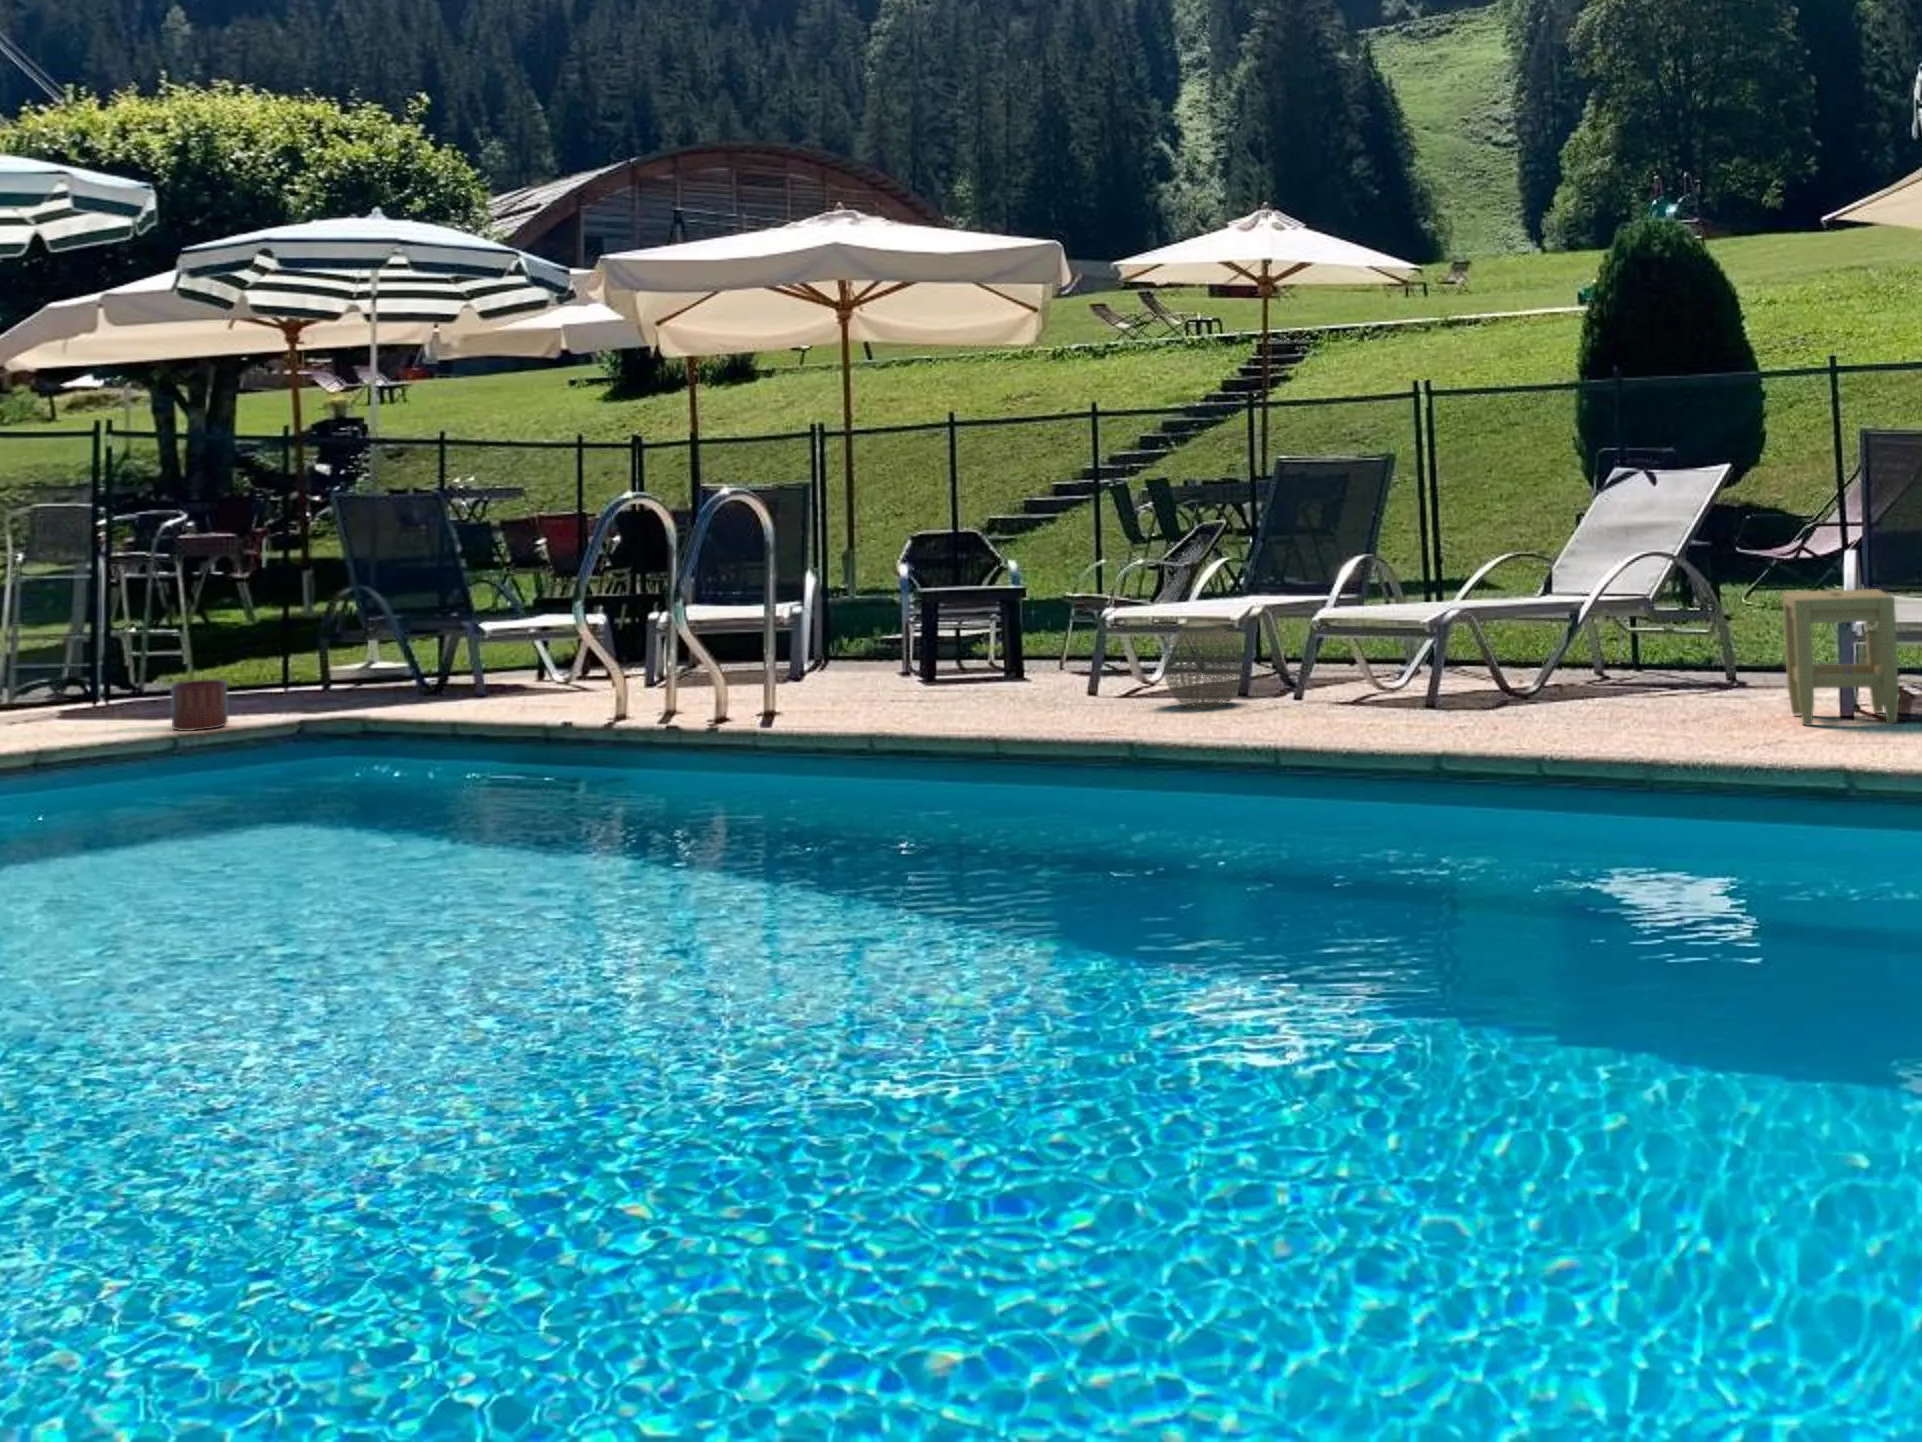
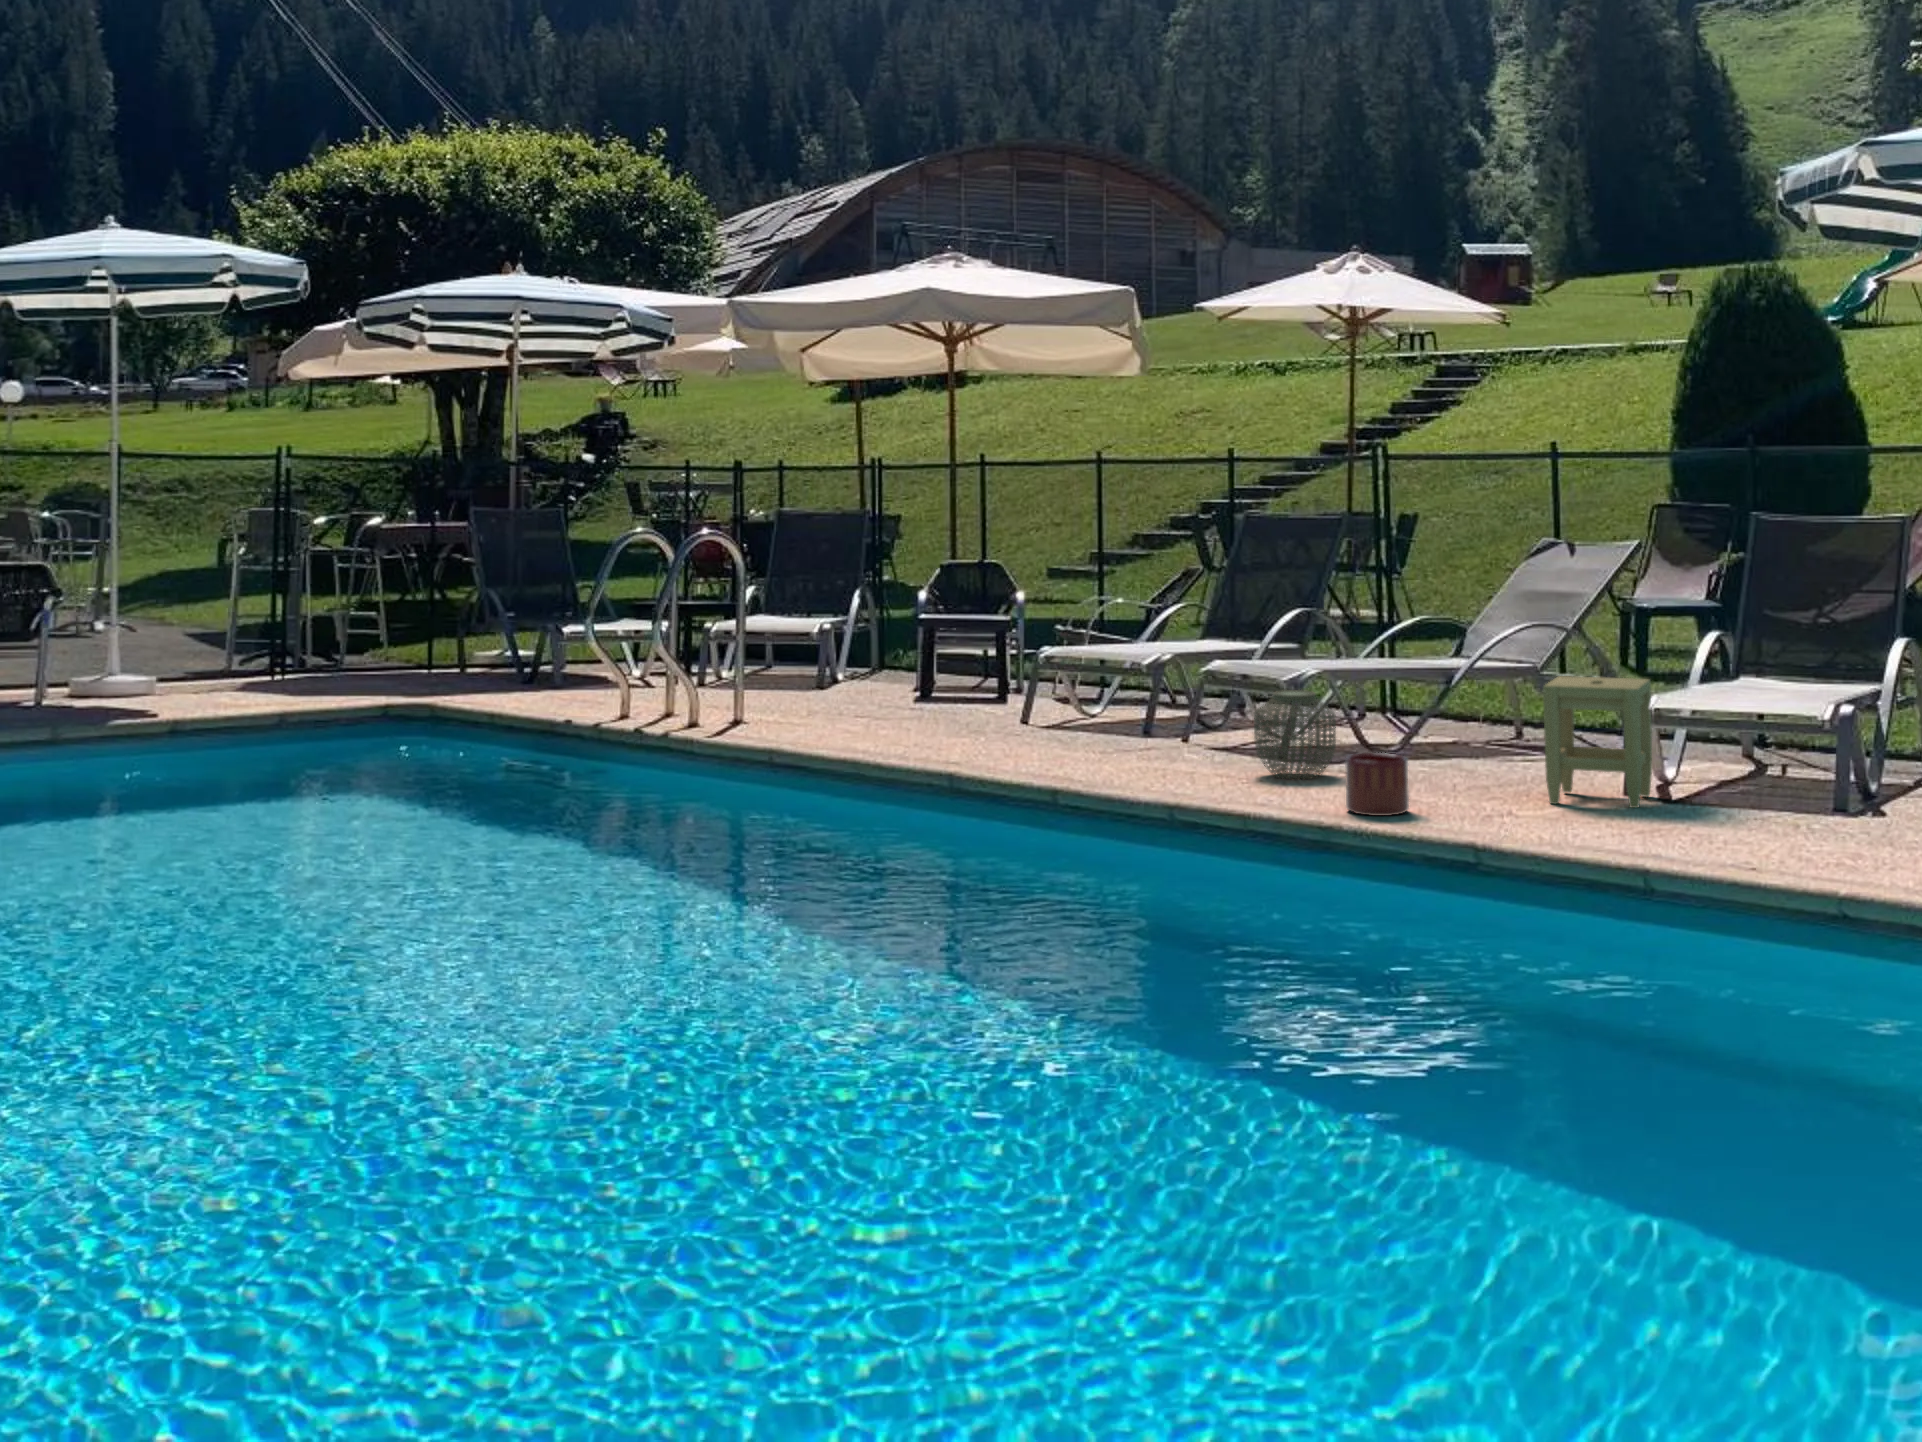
woven basket: present [1164,622,1243,708] -> present [1254,690,1336,780]
planter: present [171,680,228,731] -> present [1345,753,1409,816]

